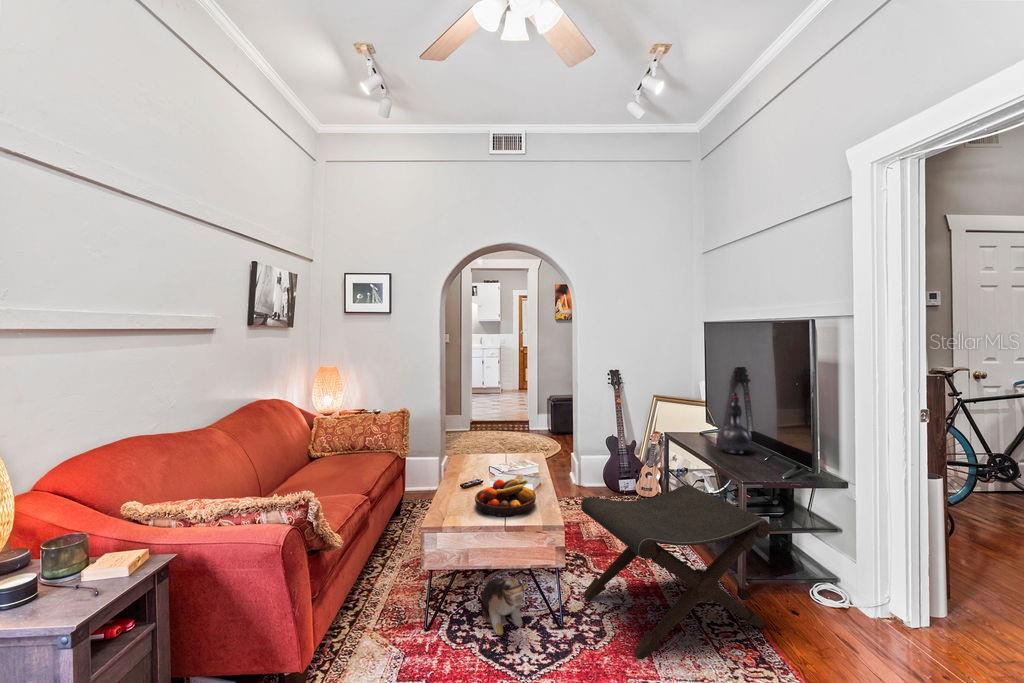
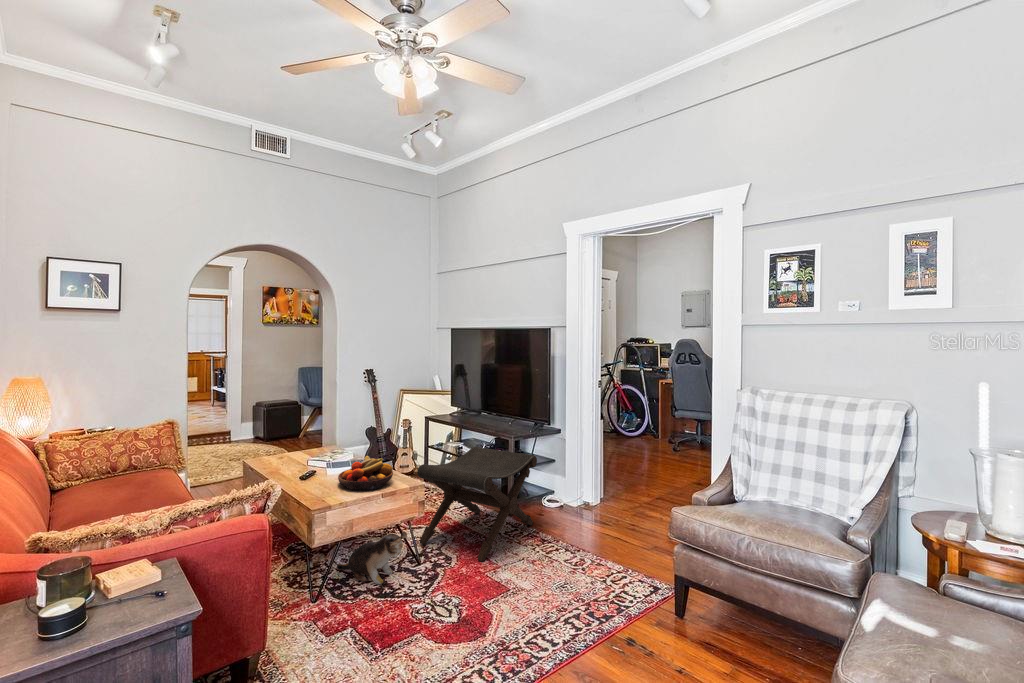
decorative vase: present [718,392,752,454] -> none [480,379,501,423]

